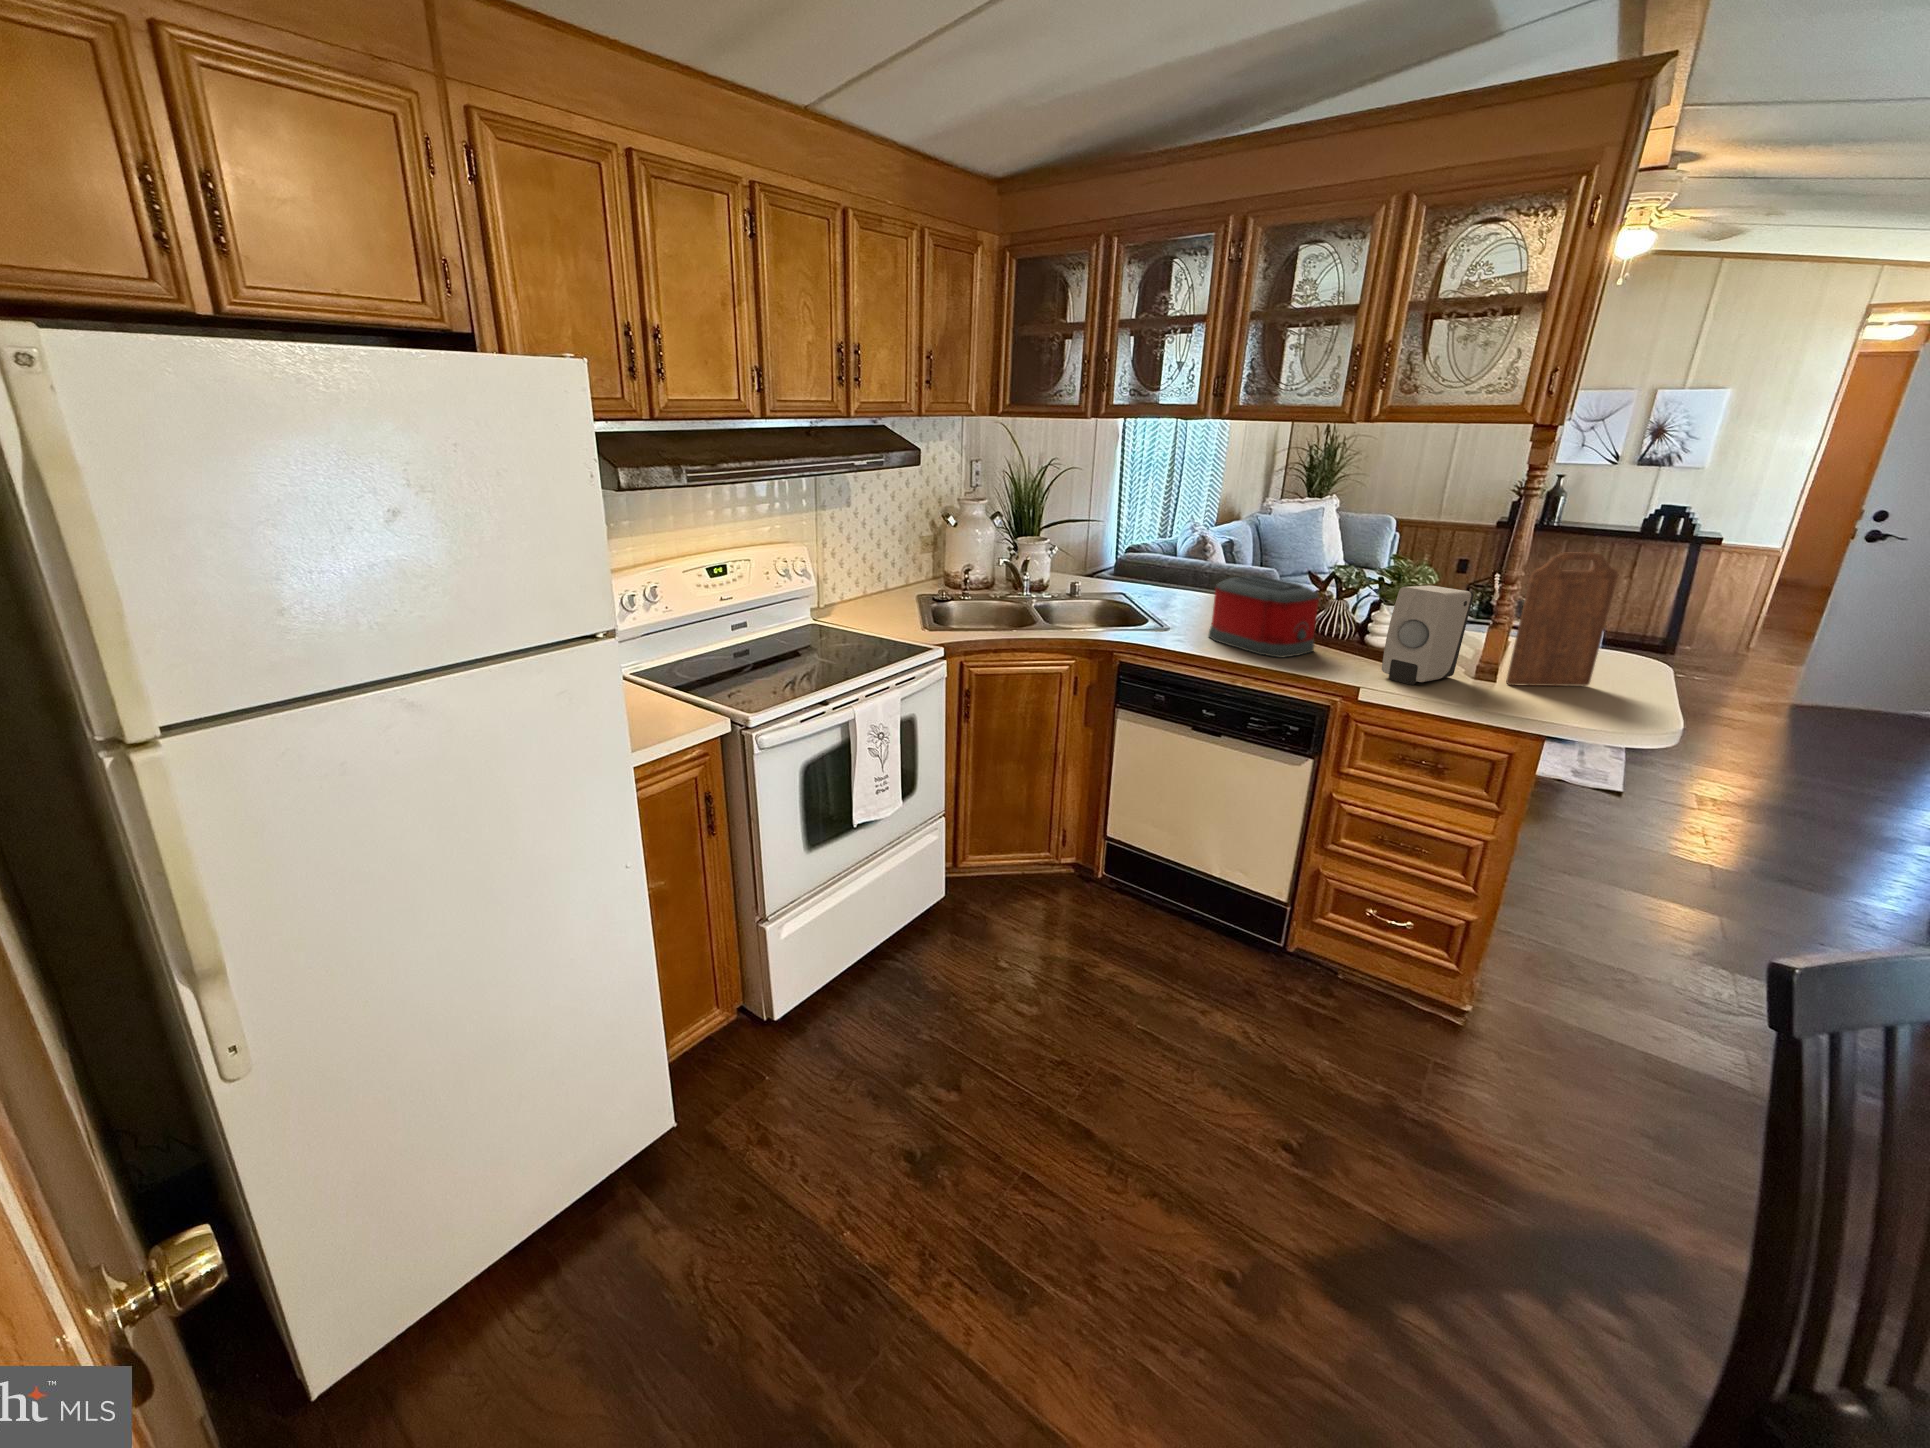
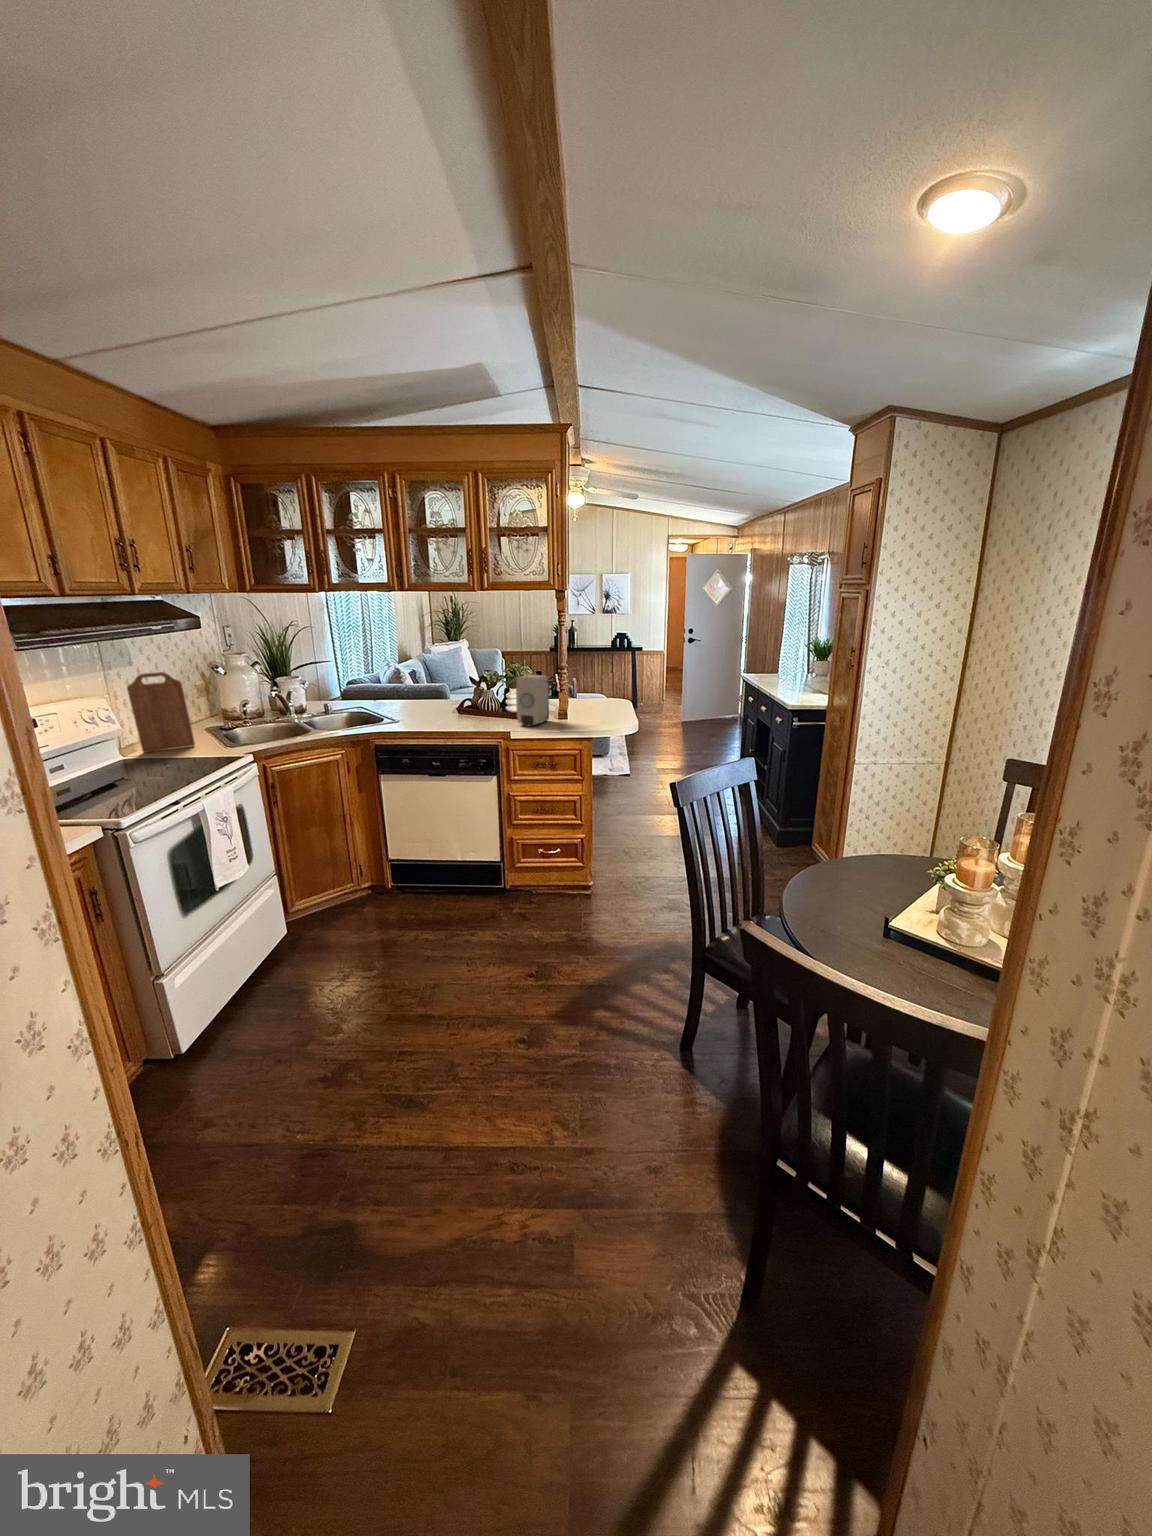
cutting board: present [1506,552,1618,686] -> present [127,672,195,753]
toaster: present [1209,575,1319,658] -> none [422,682,483,726]

